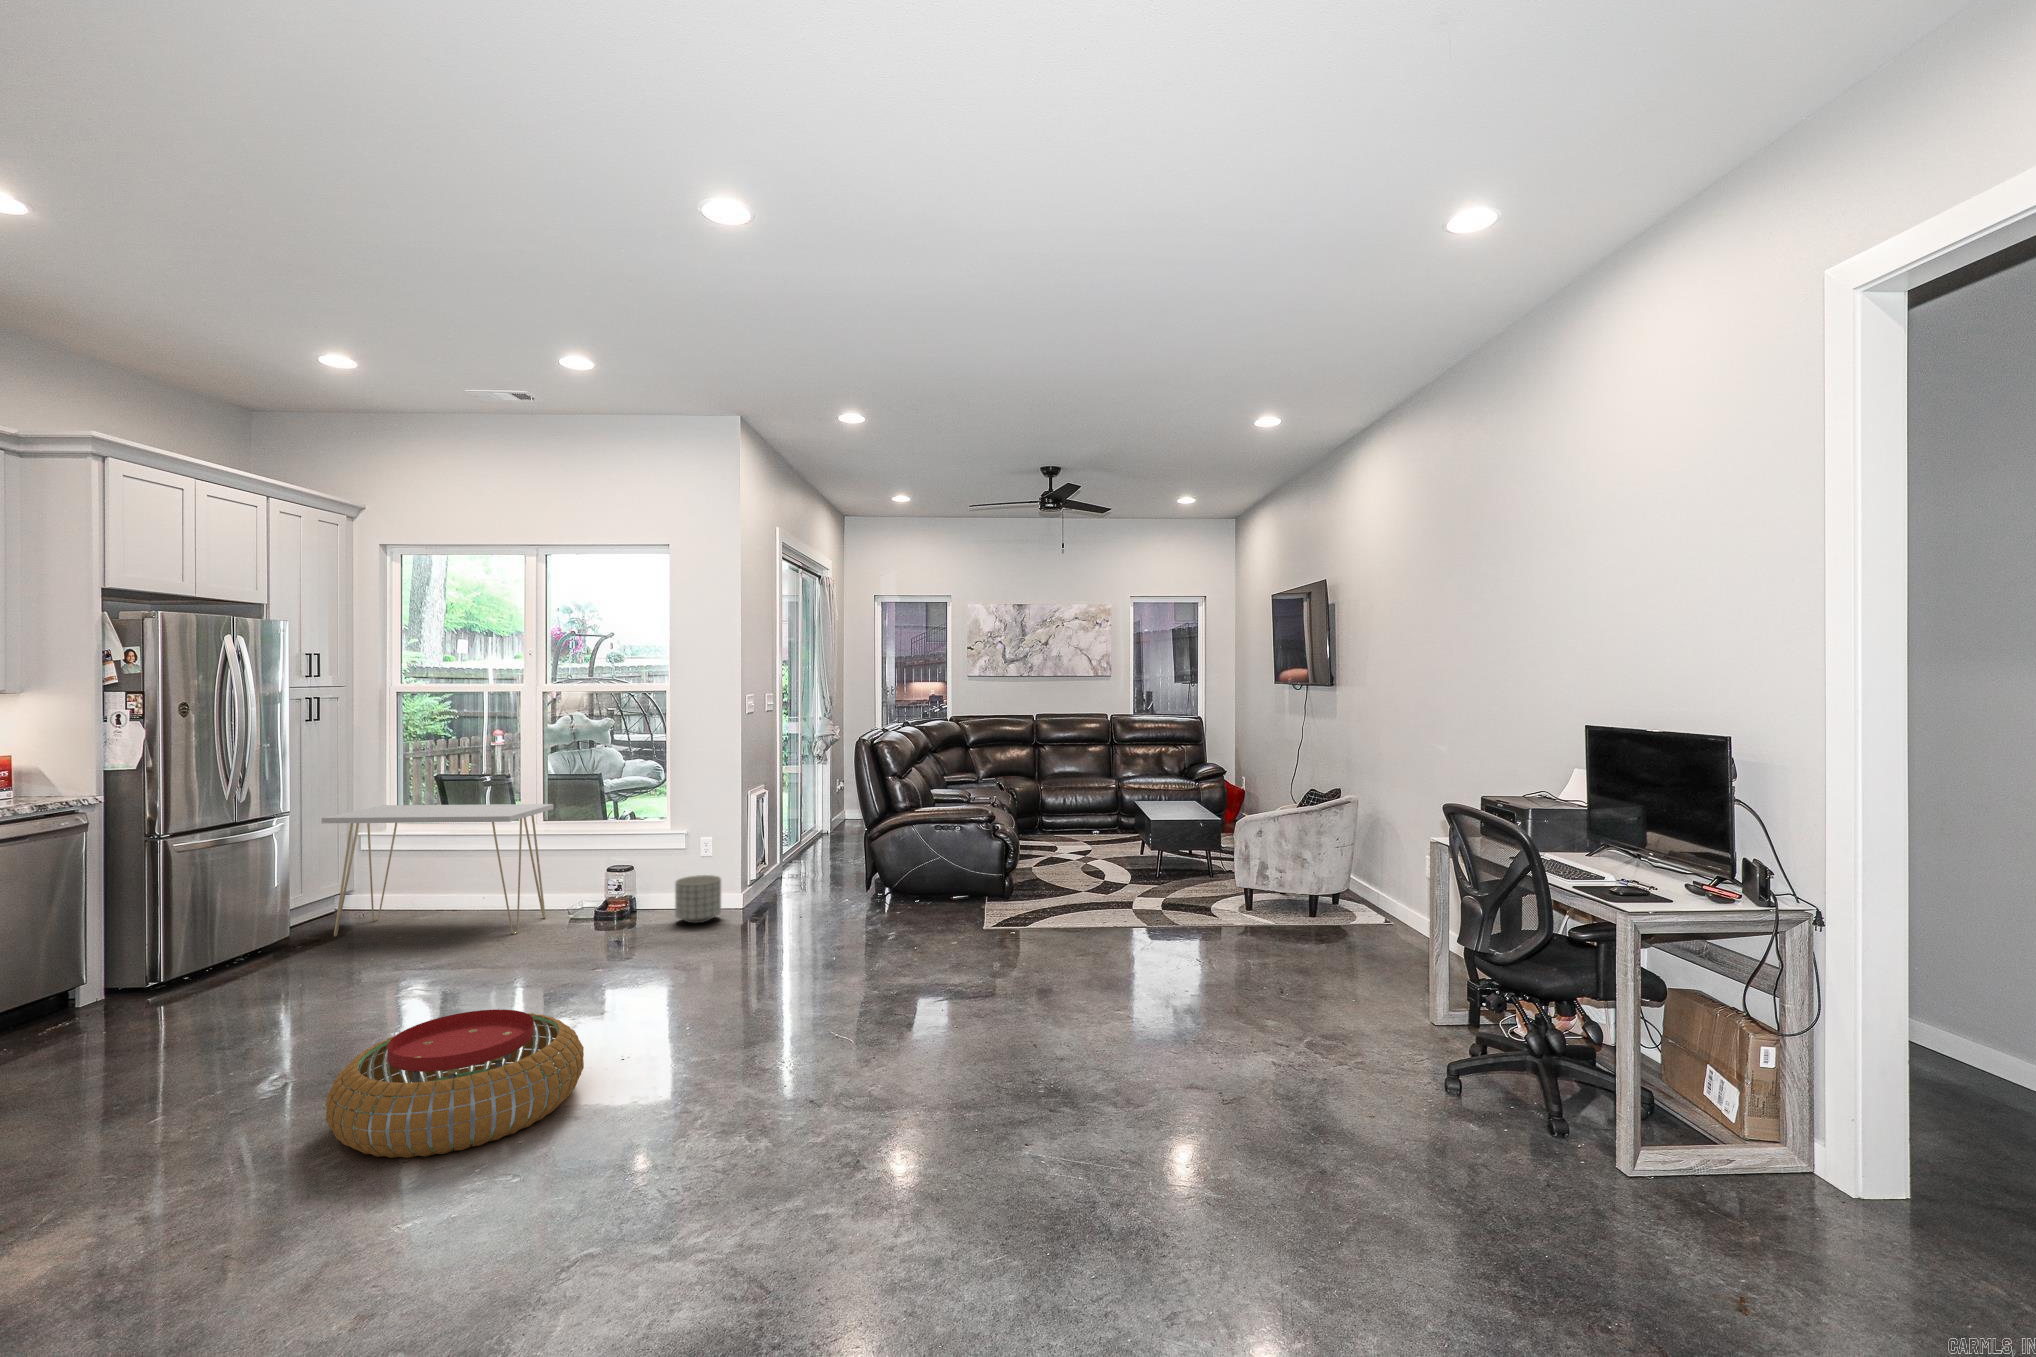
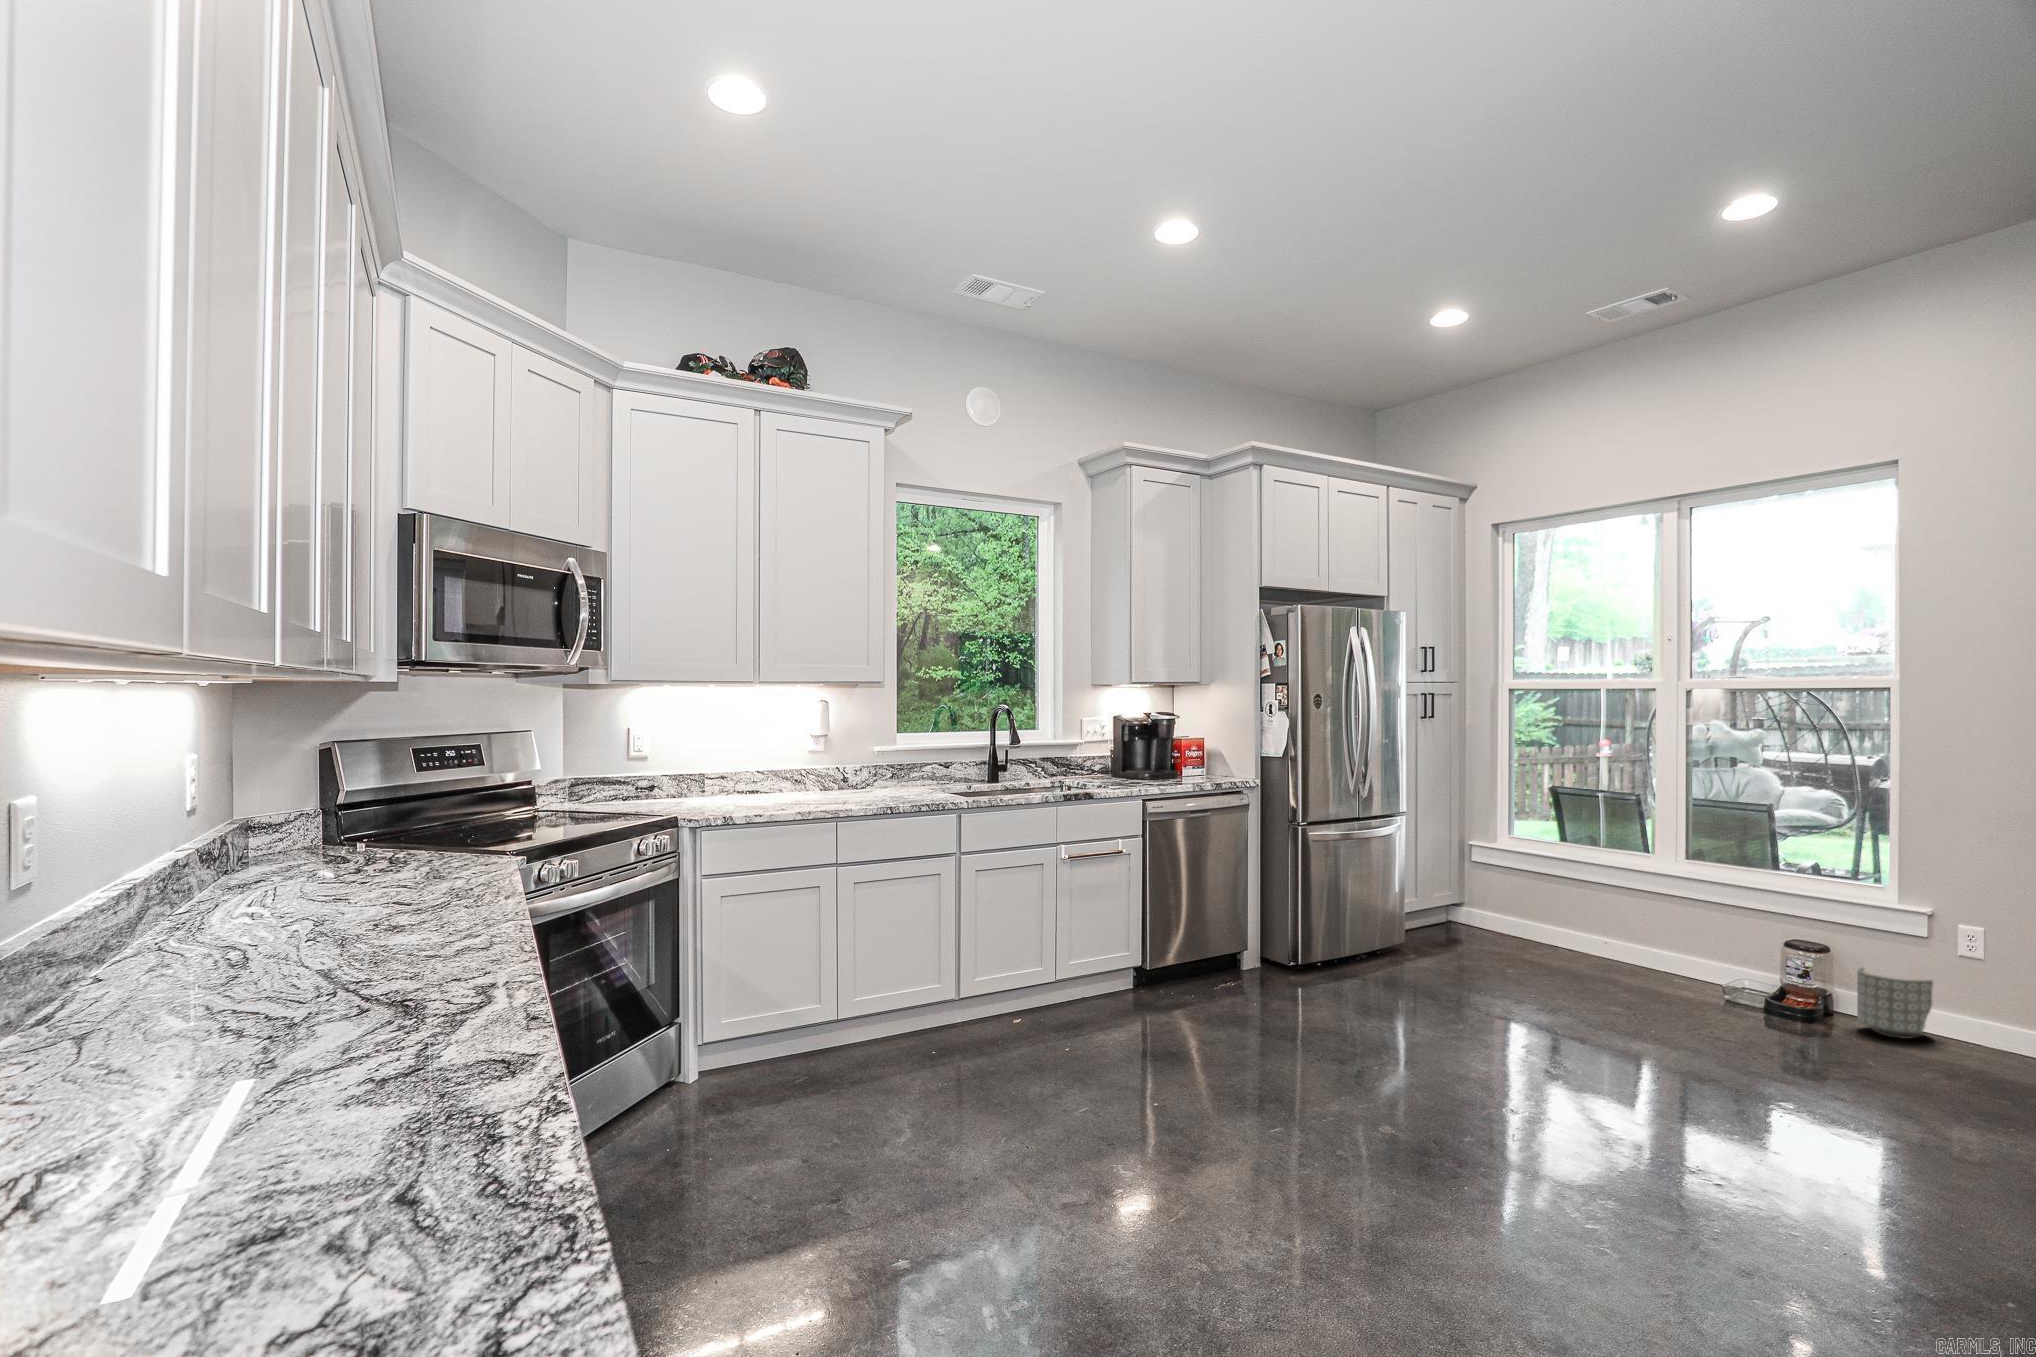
console table: present [321,804,553,936] -> none [1429,819,1682,995]
pouf: present [326,1010,584,1158] -> none [1428,1044,1701,1194]

